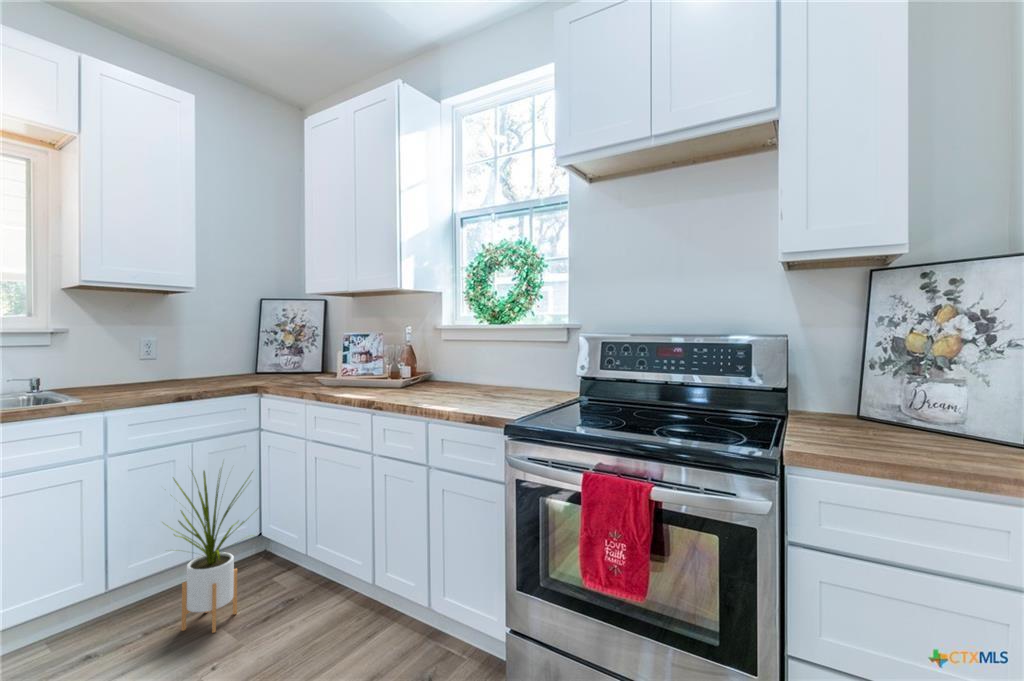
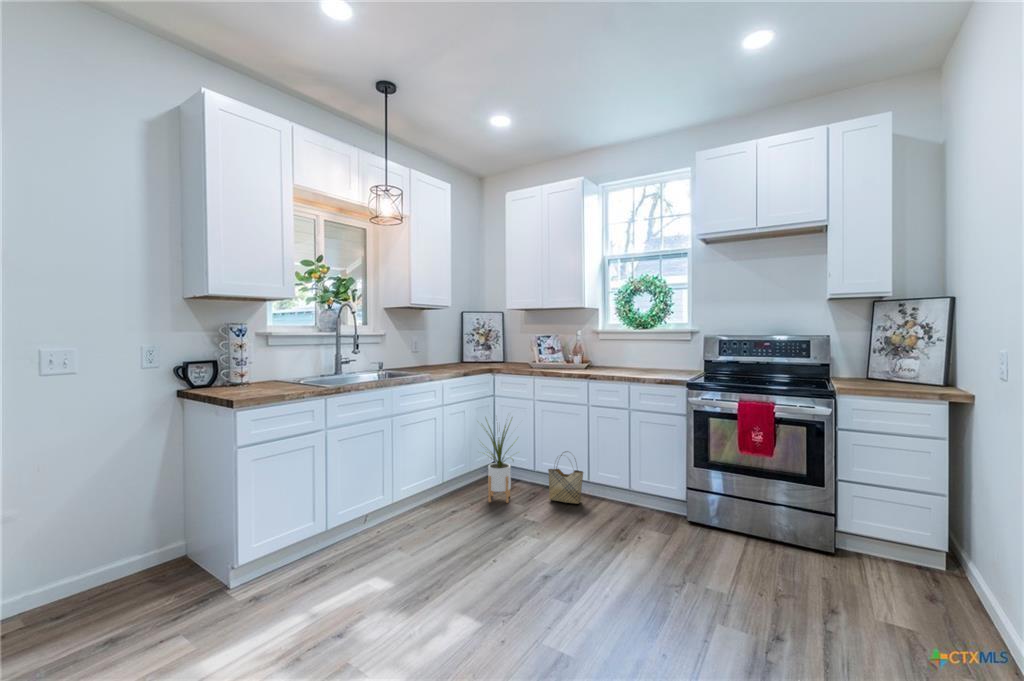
woven basket: none [292,536,355,639] -> present [548,455,583,504]

